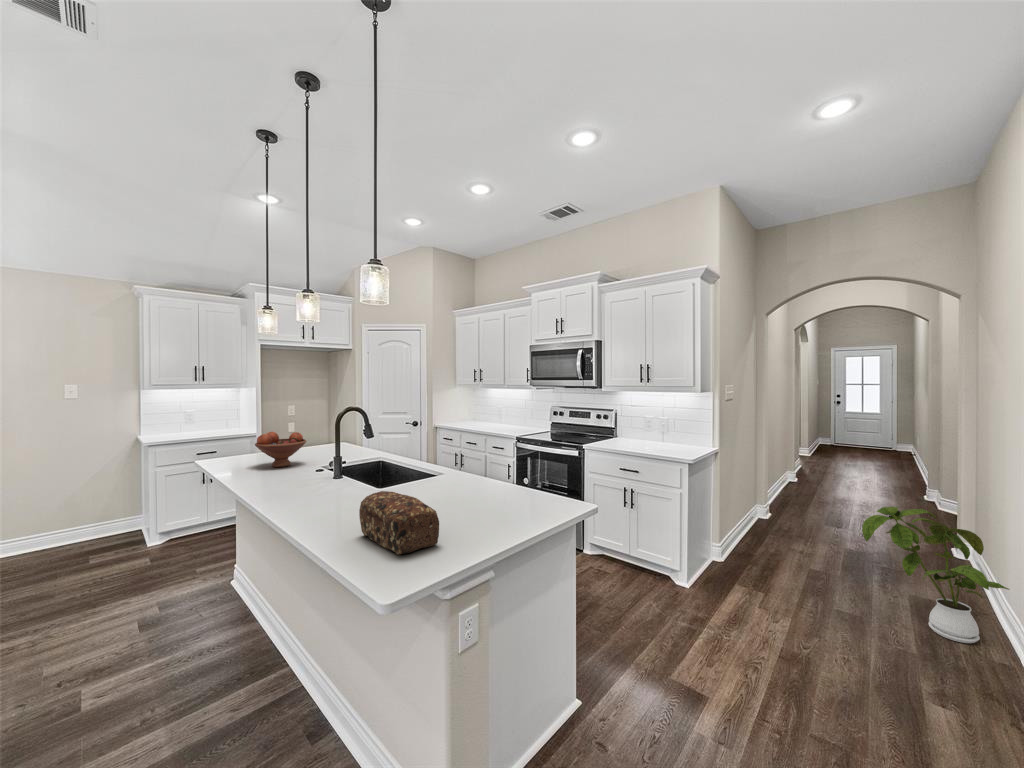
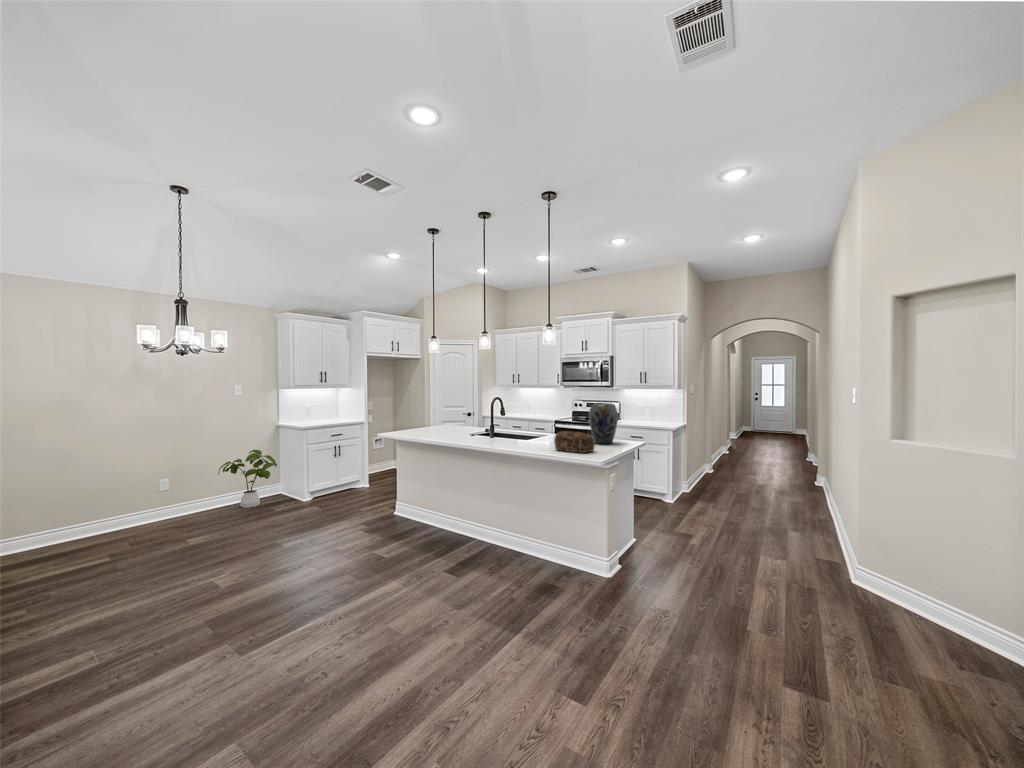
vase: none [480,425,538,512] -> present [589,403,618,444]
fruit bowl: present [255,432,306,467] -> none [422,413,451,435]
house plant: present [862,507,1009,643] -> present [218,450,277,508]

